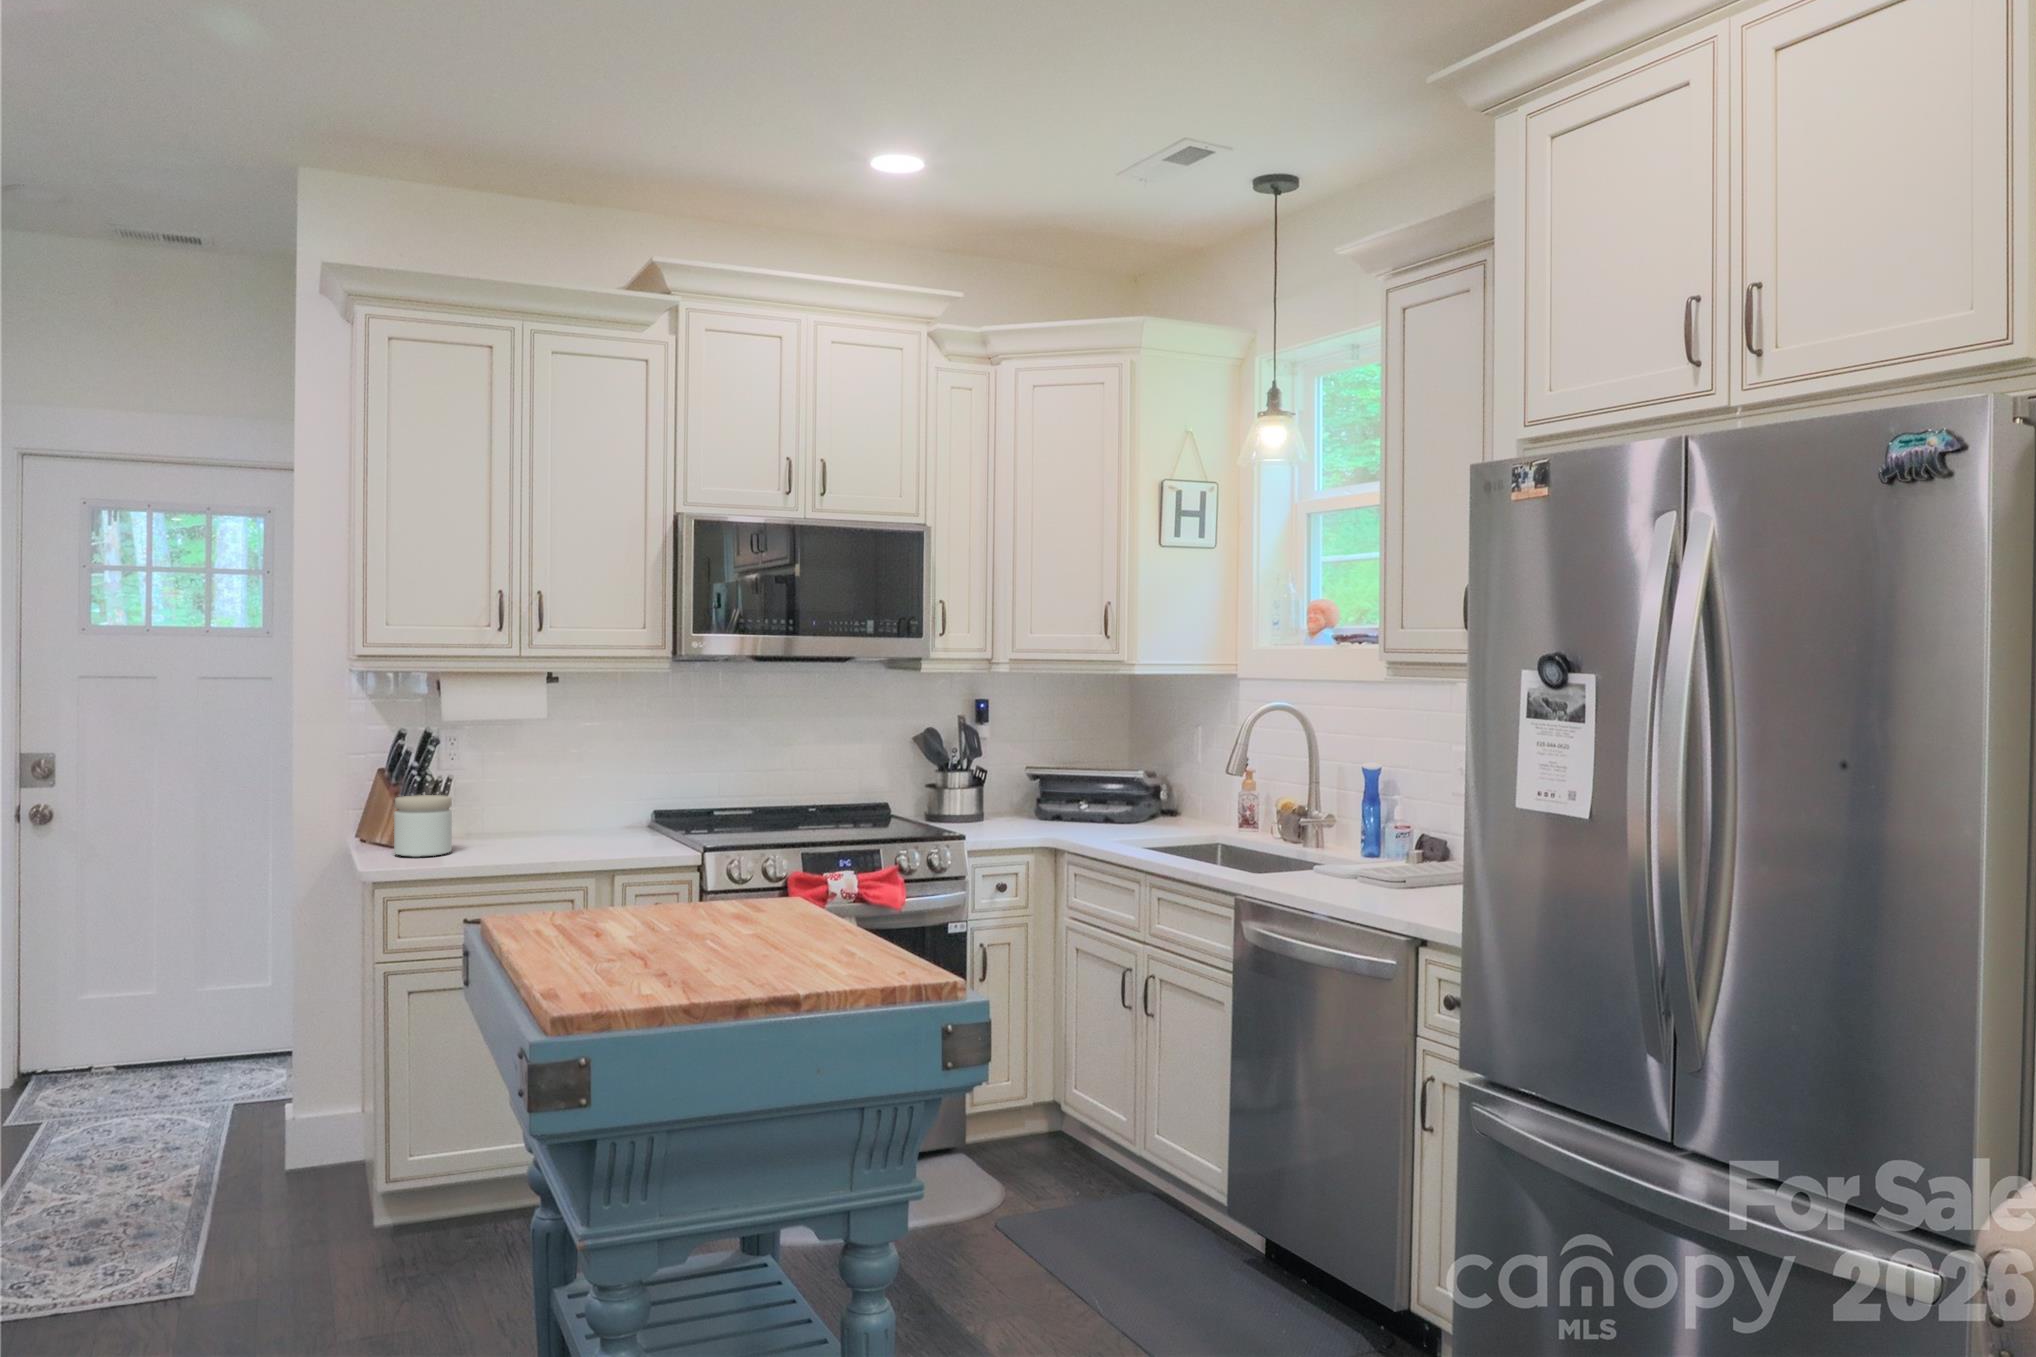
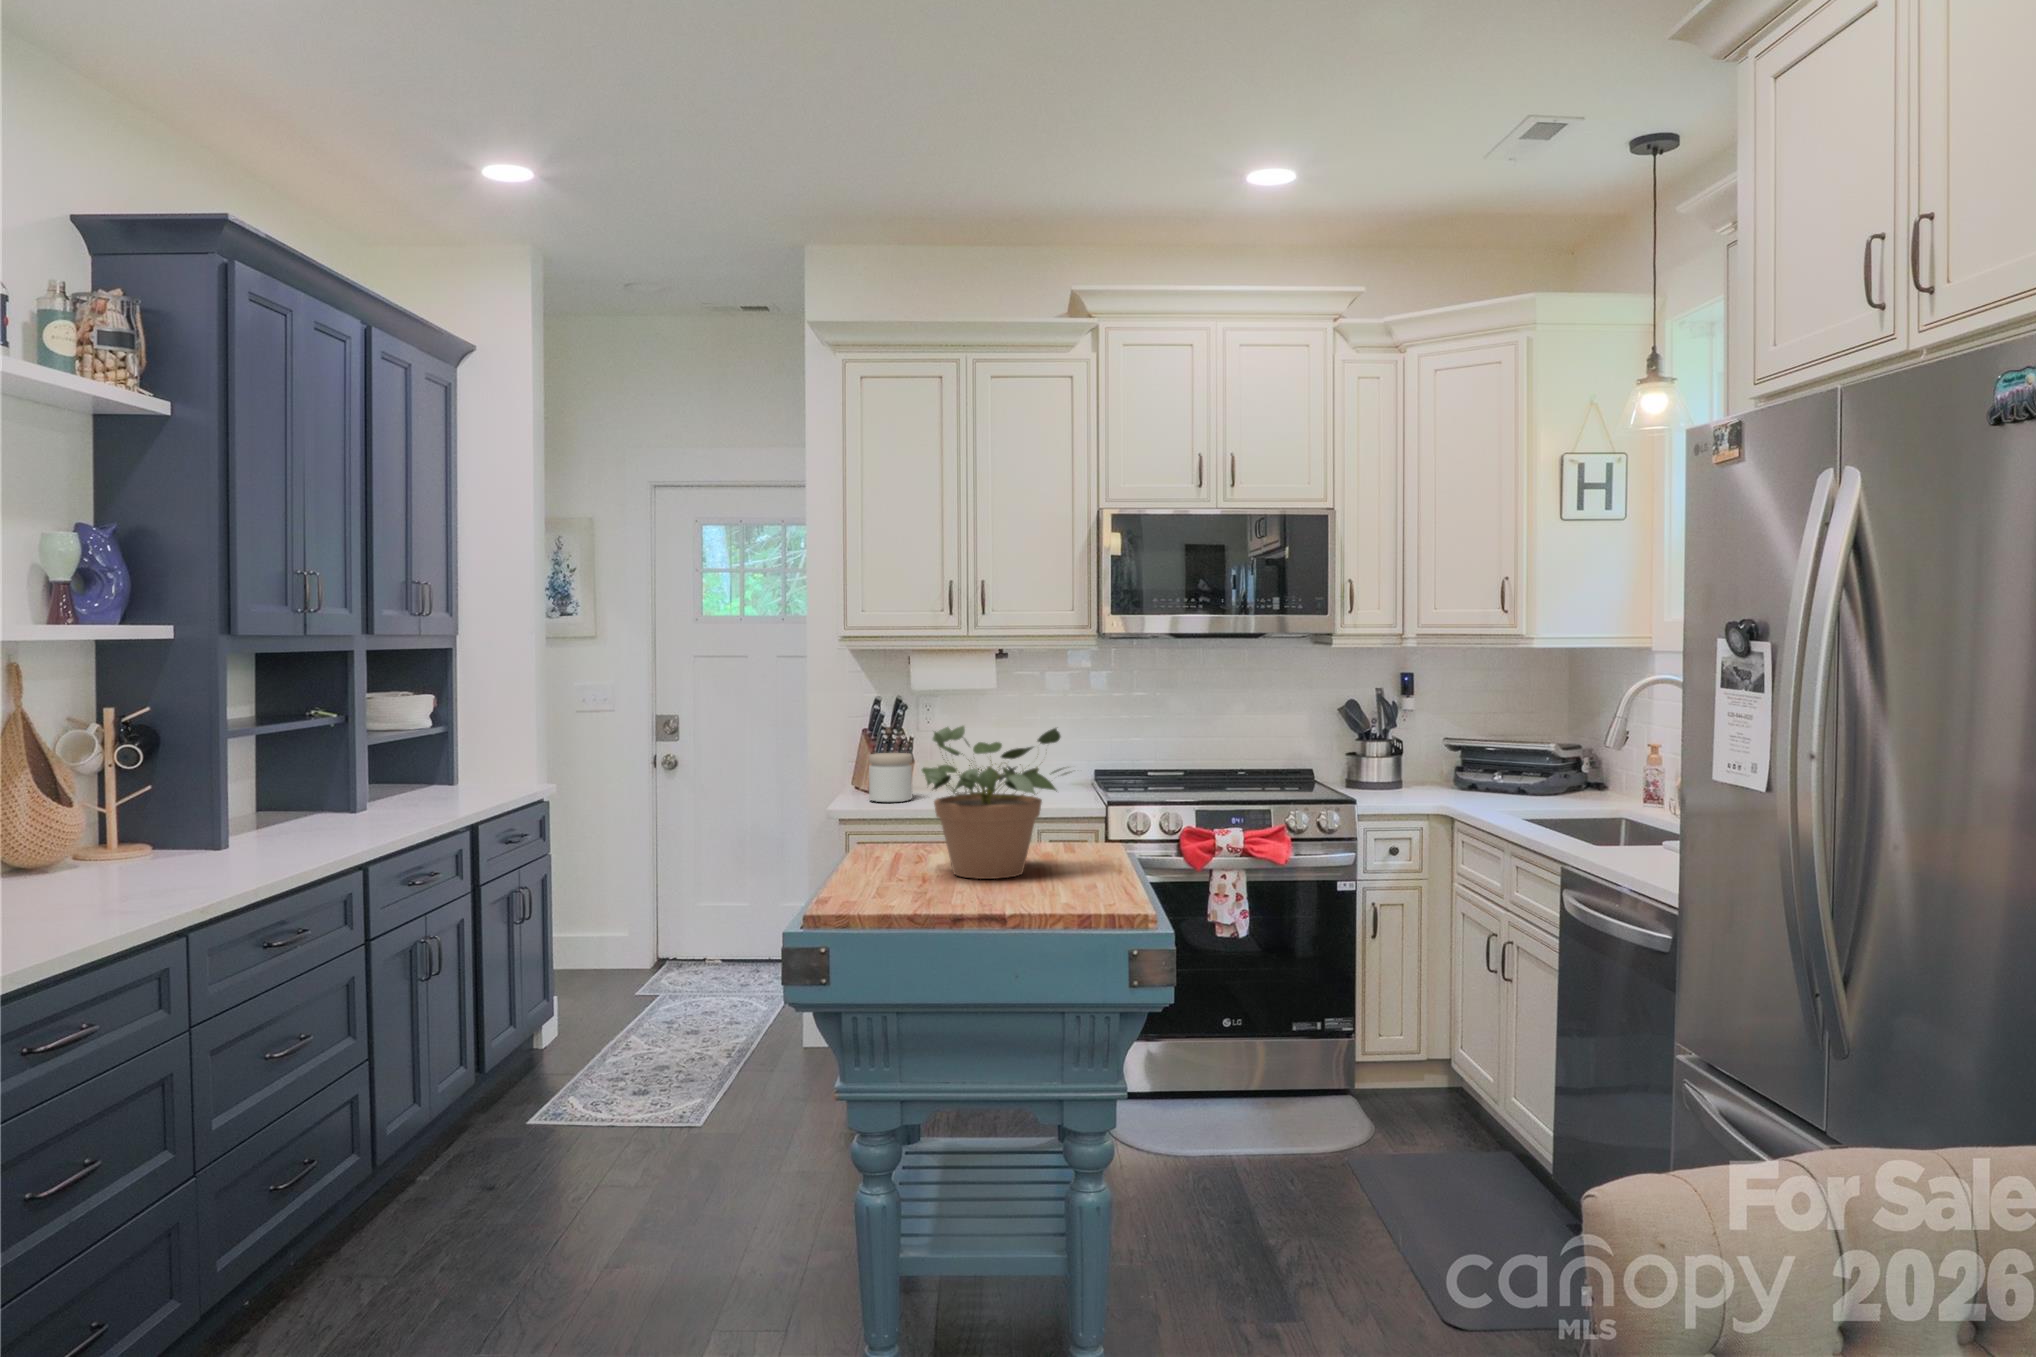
potted plant: none [611,755,822,950] -> present [922,726,1069,879]

